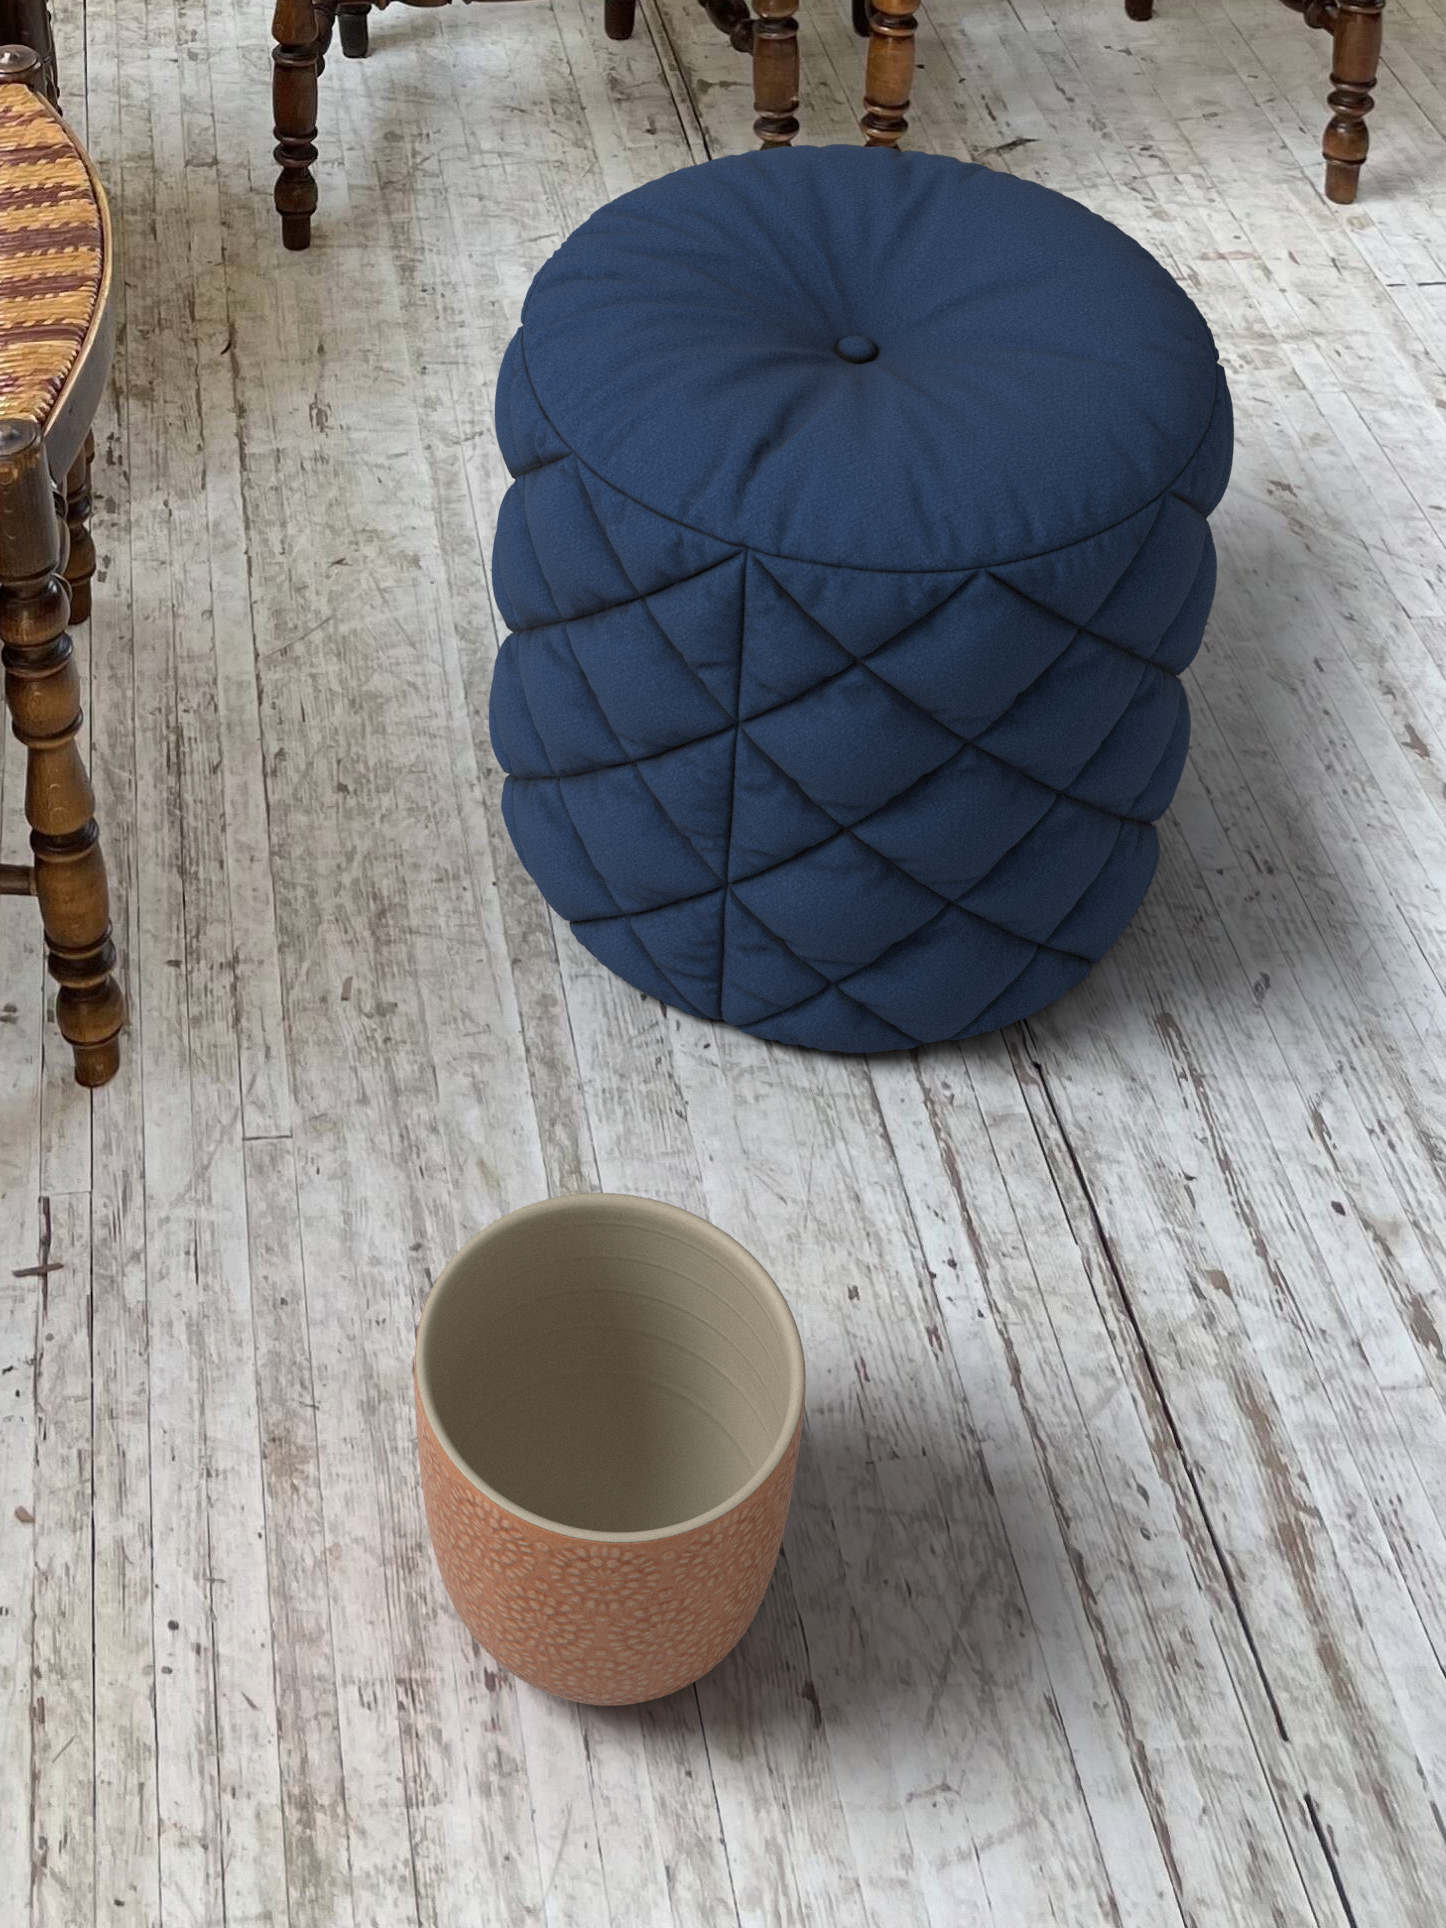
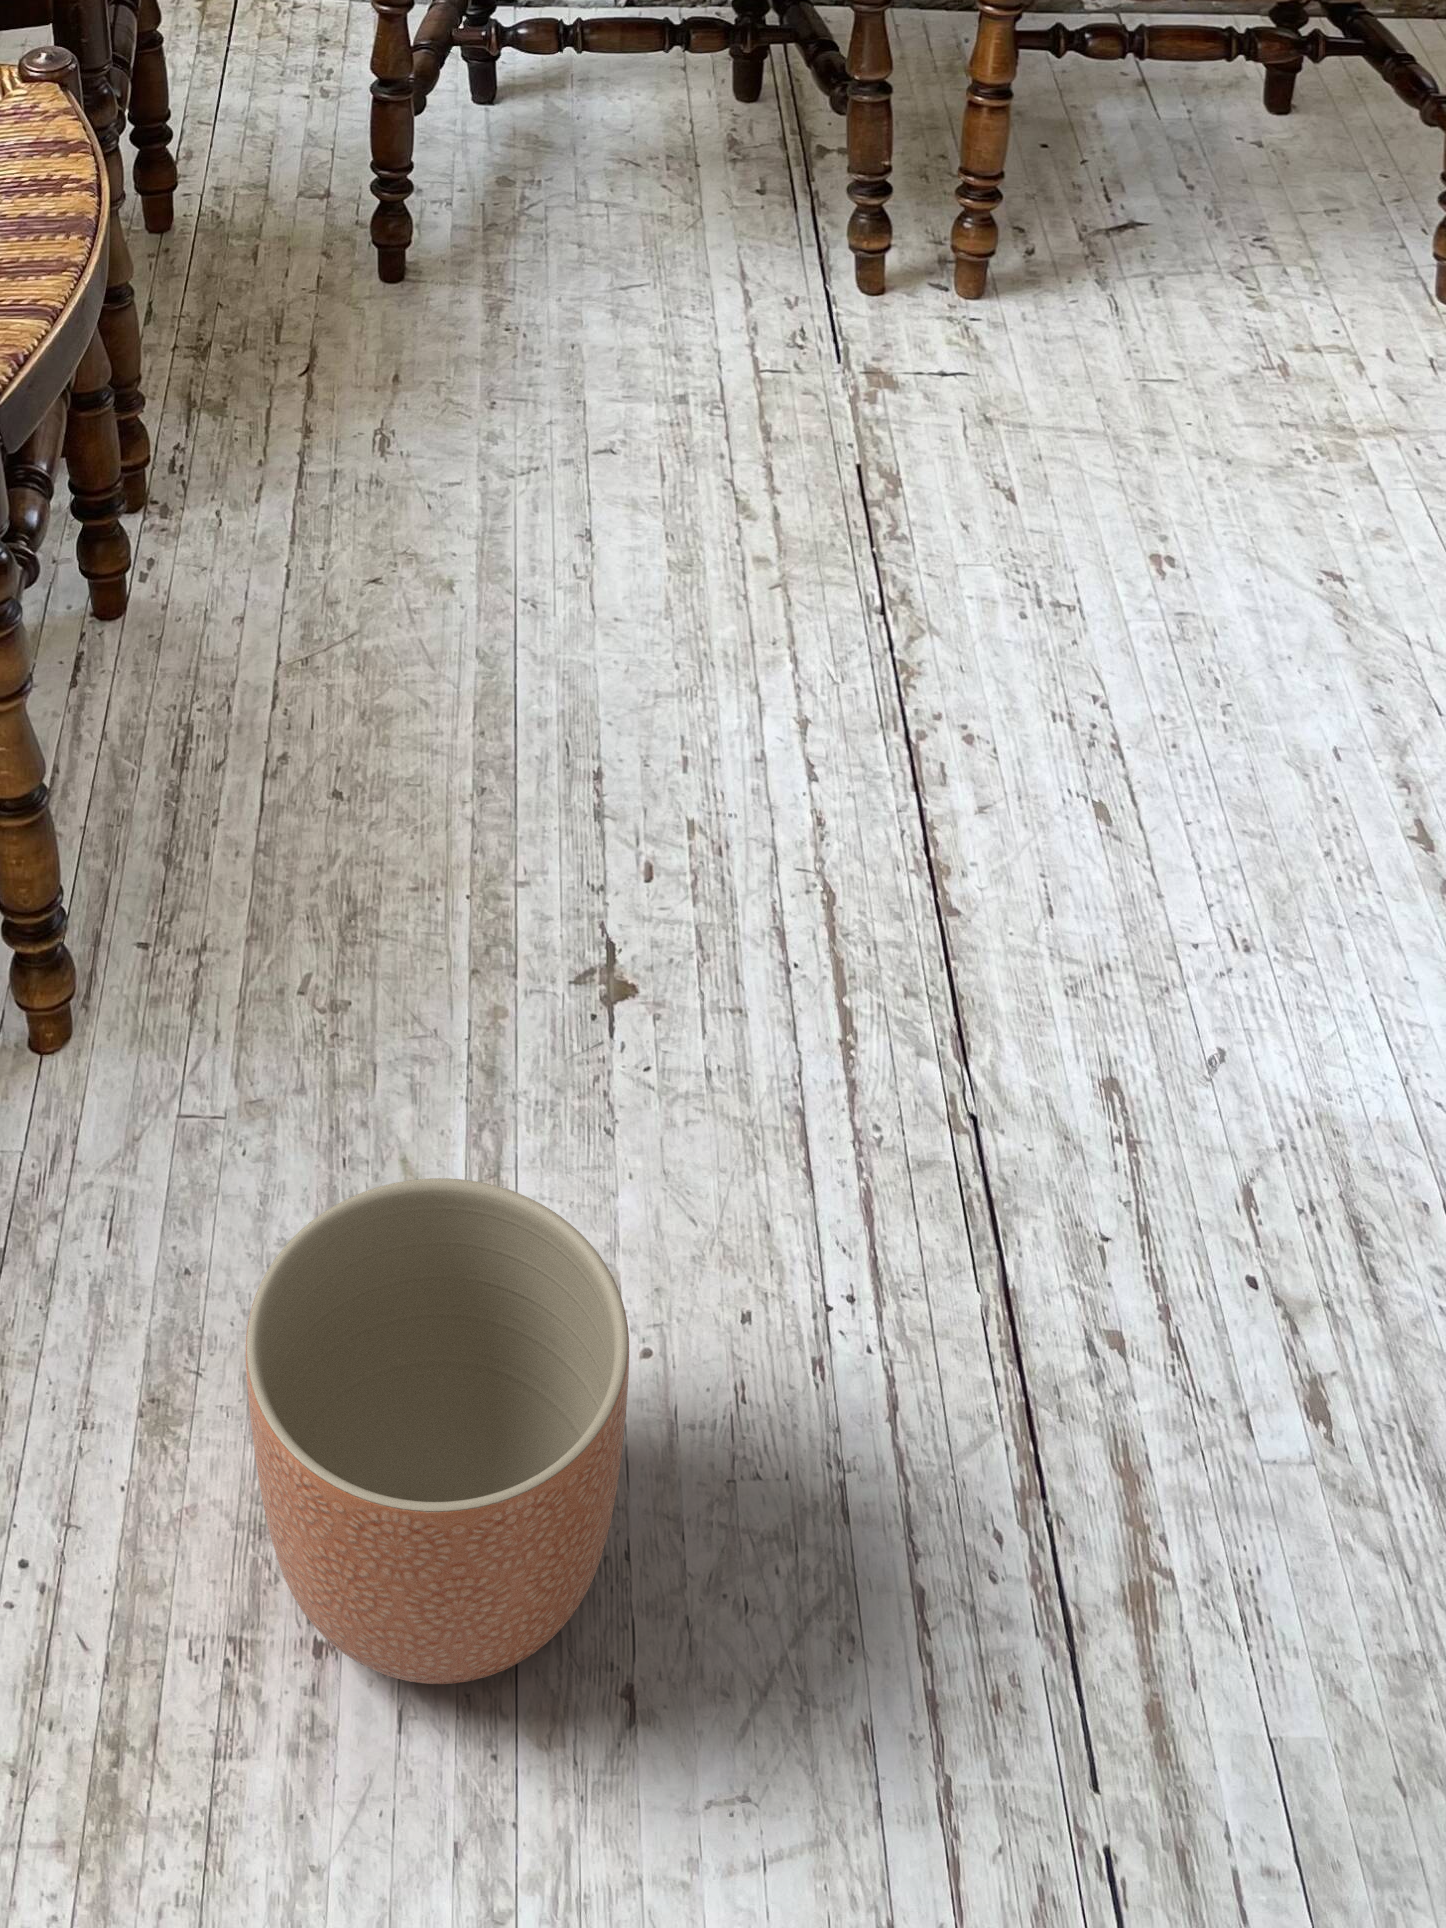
pouf: present [489,144,1234,1053] -> none [471,190,1202,1089]

